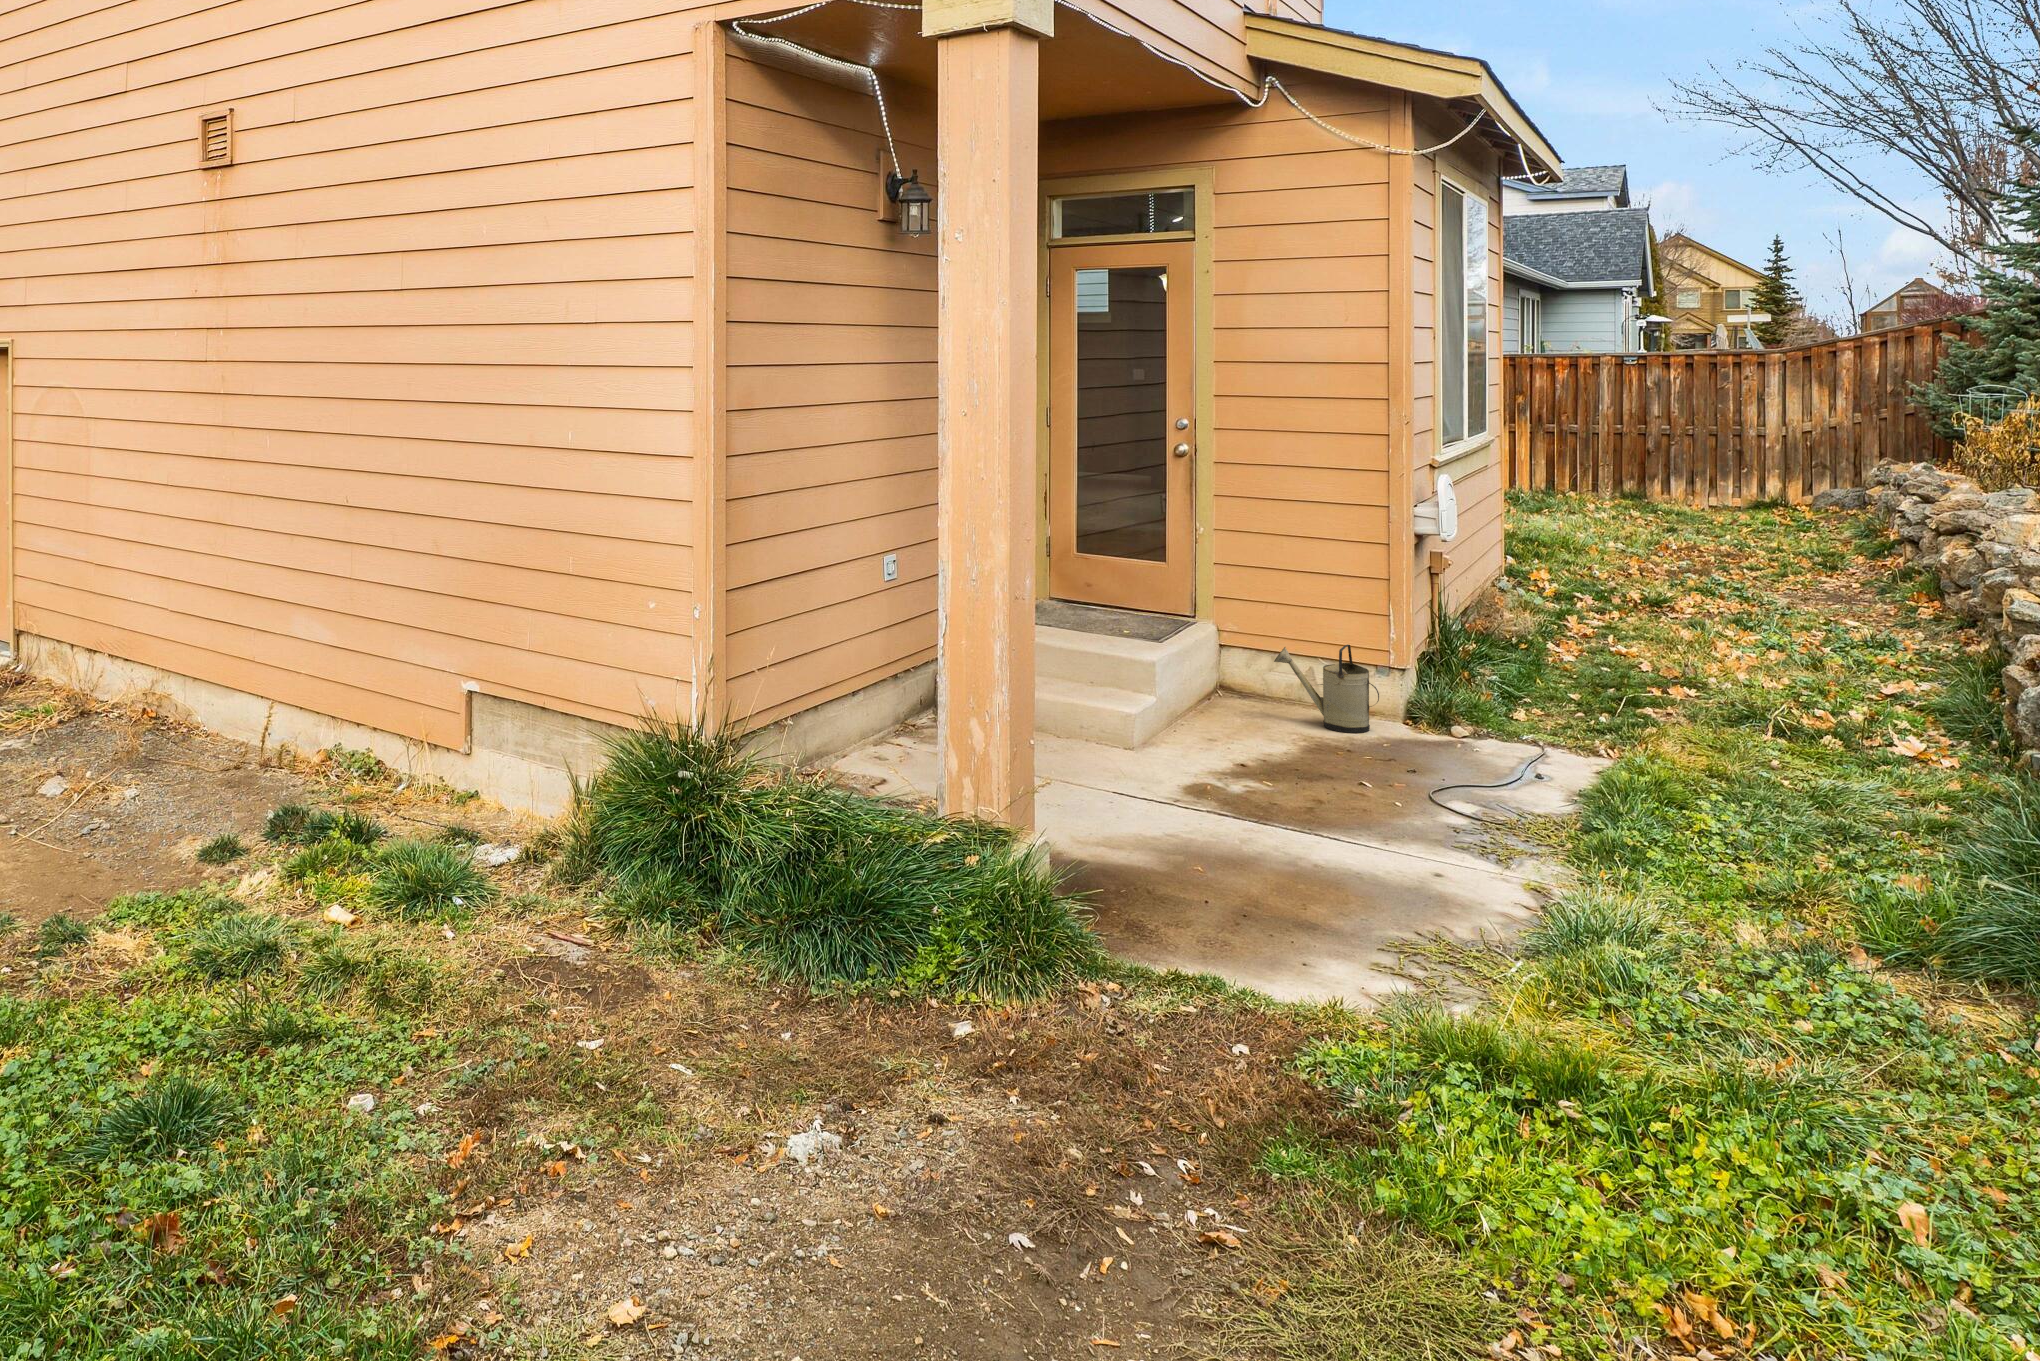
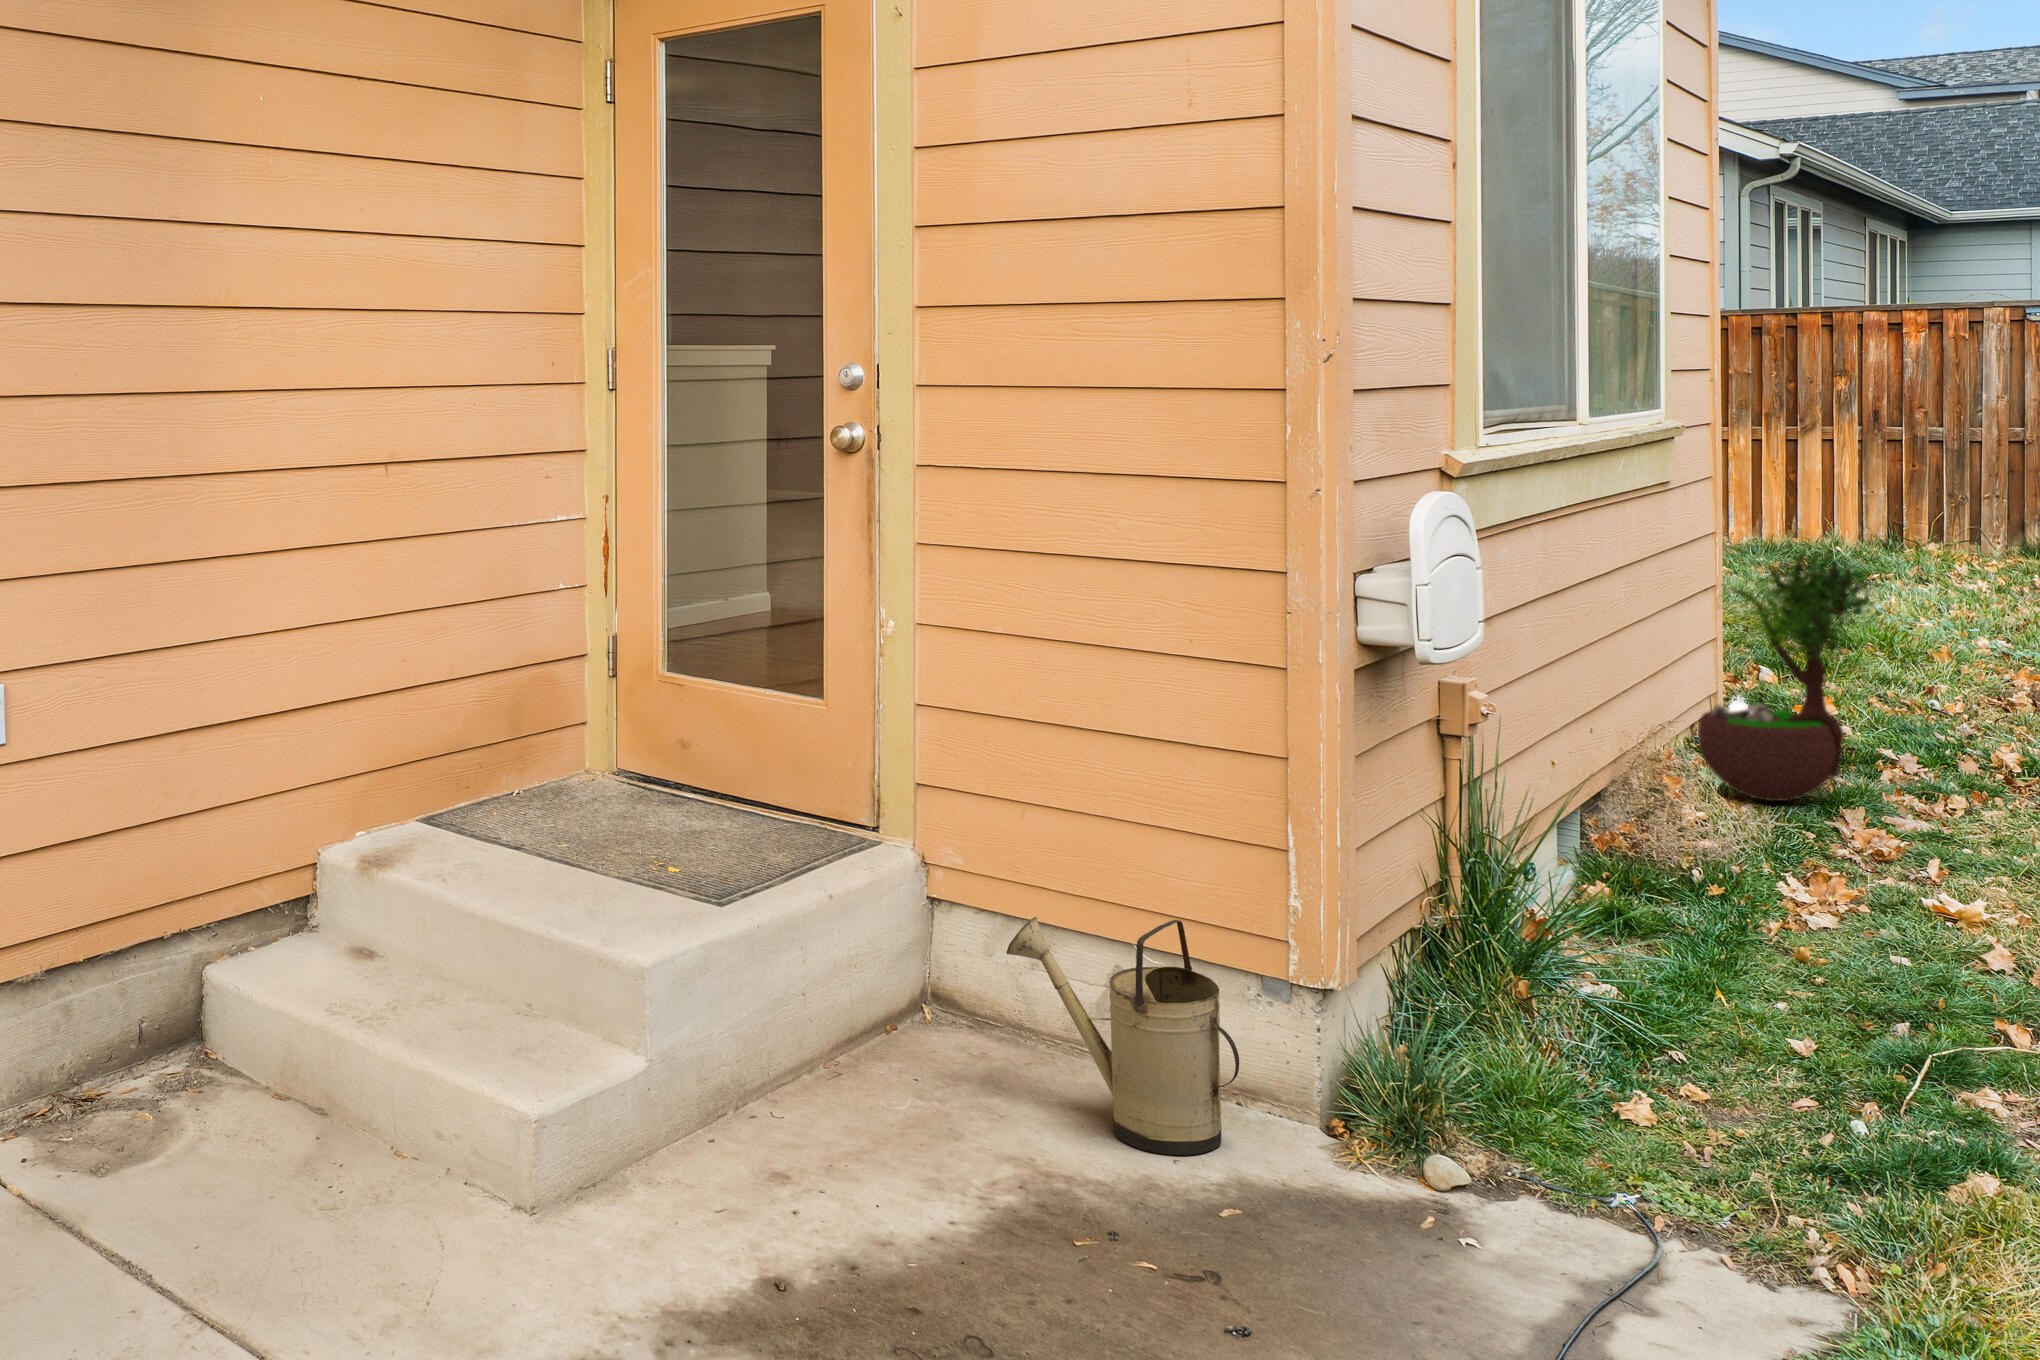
potted tree: none [1499,487,1588,615] -> present [1698,541,1885,801]

